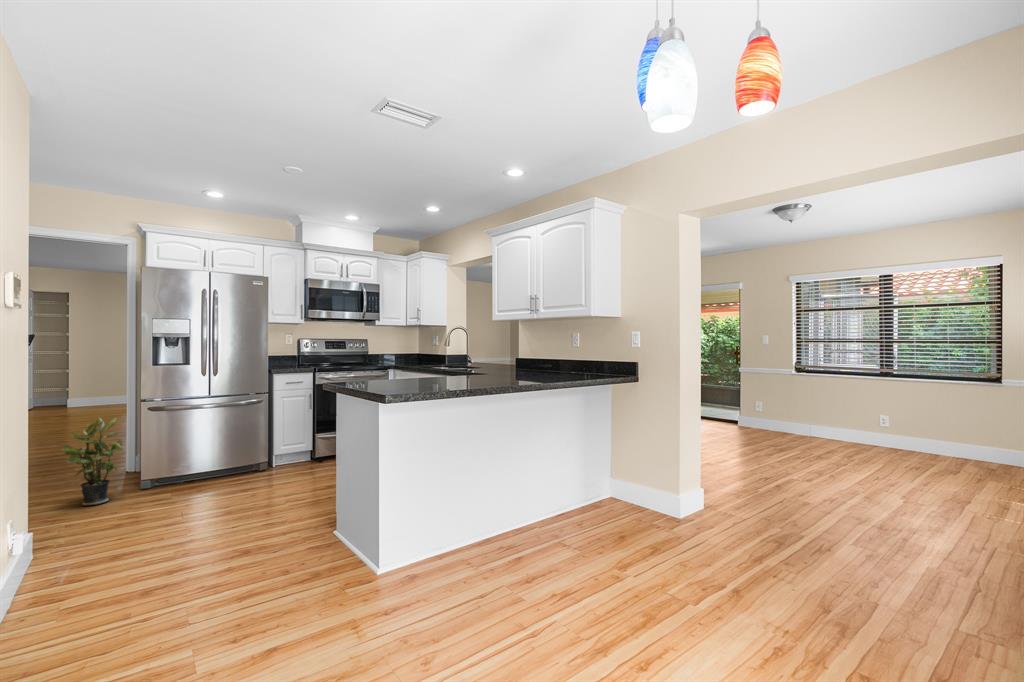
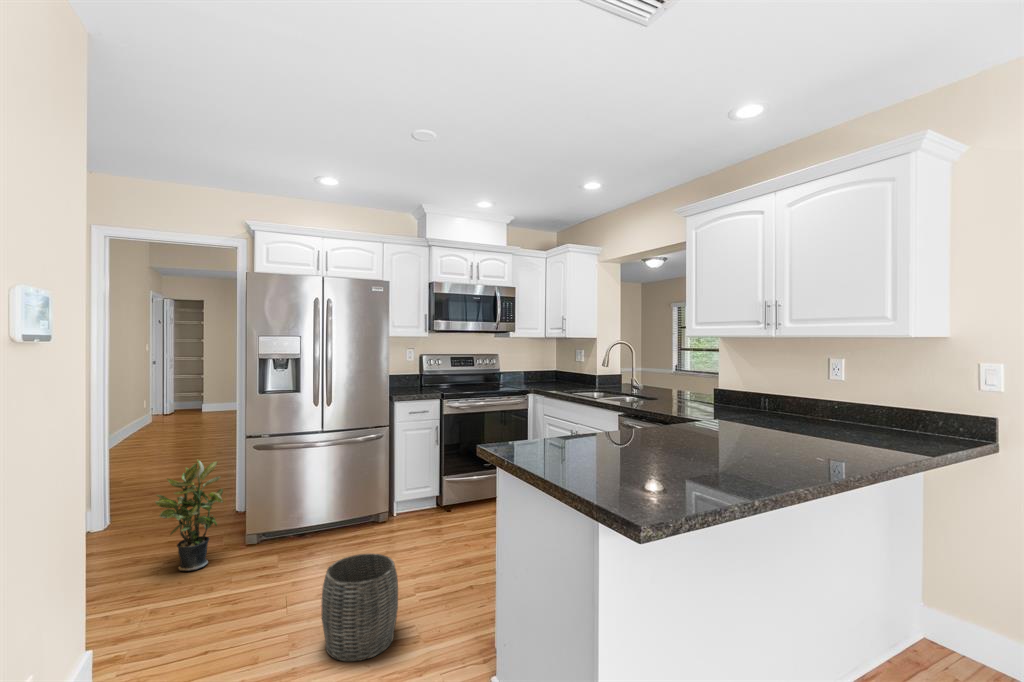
woven basket: none [214,470,273,536] -> present [322,554,398,661]

